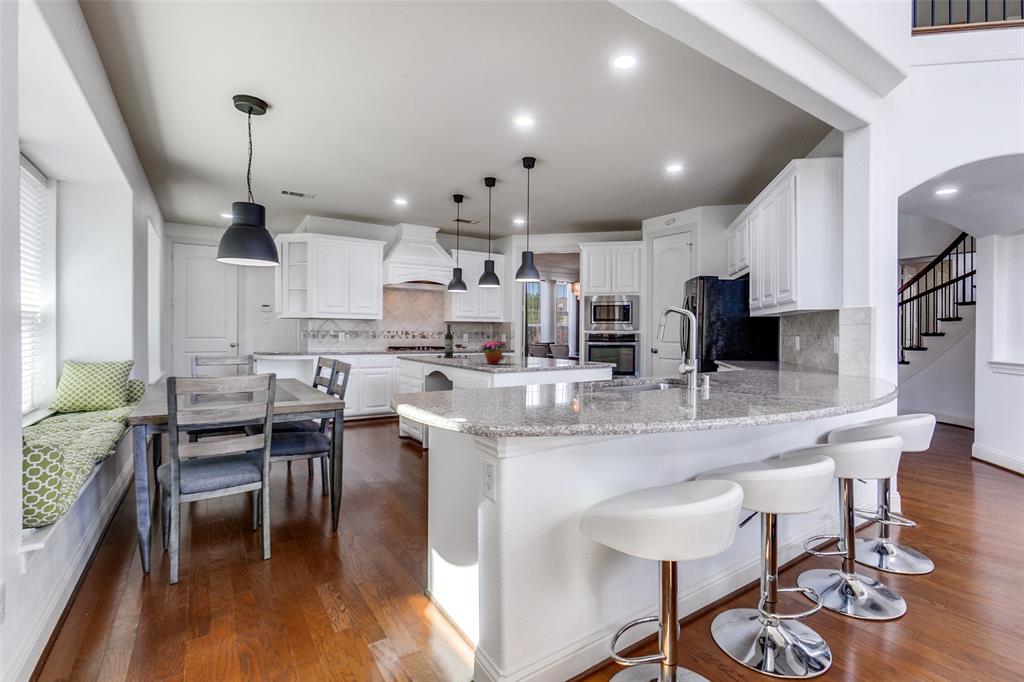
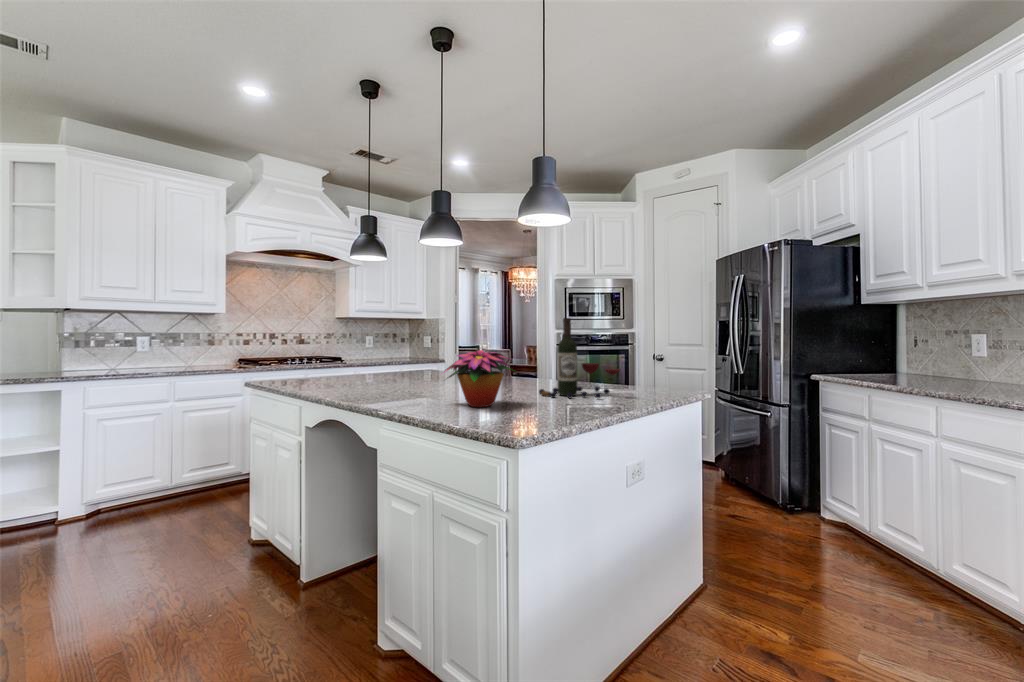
wine bottle: present [437,324,467,358] -> present [539,318,620,398]

